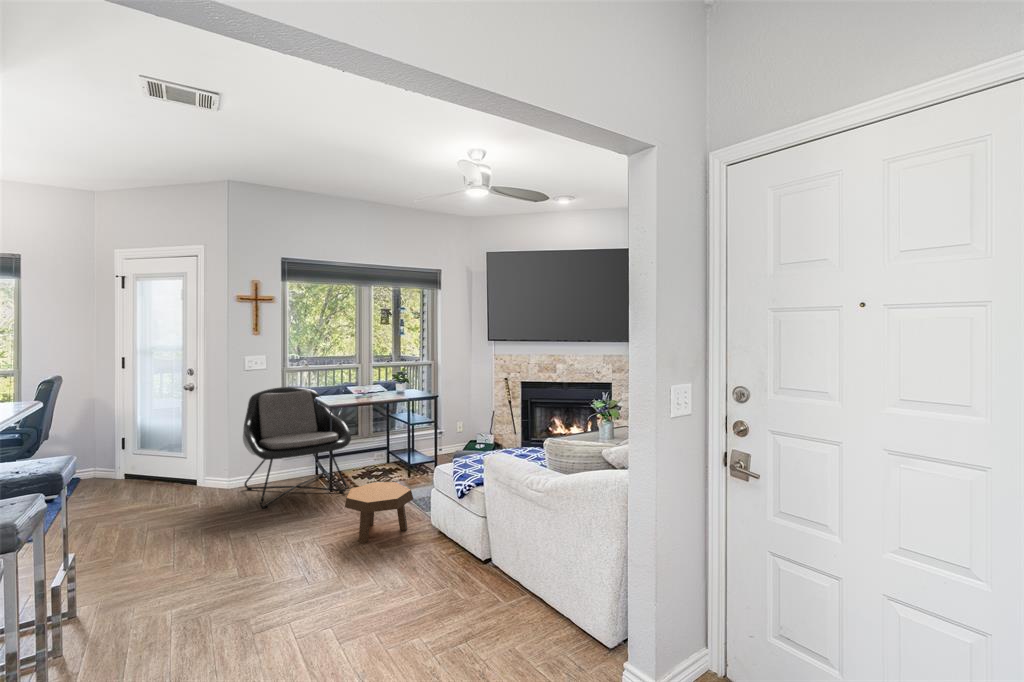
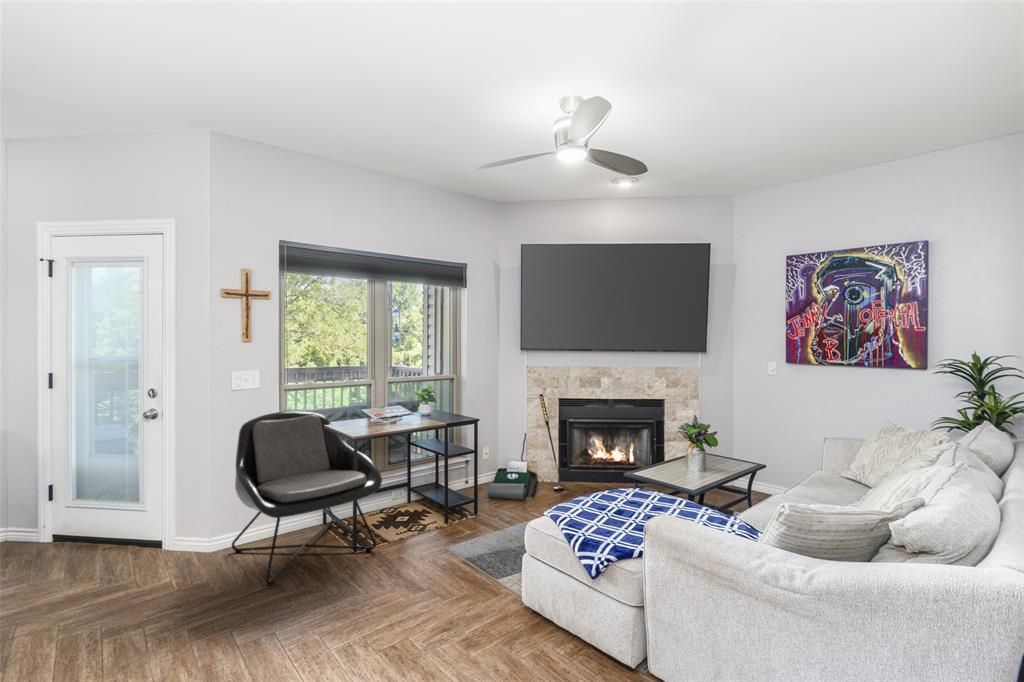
footstool: present [345,482,413,543] -> none [408,544,498,643]

